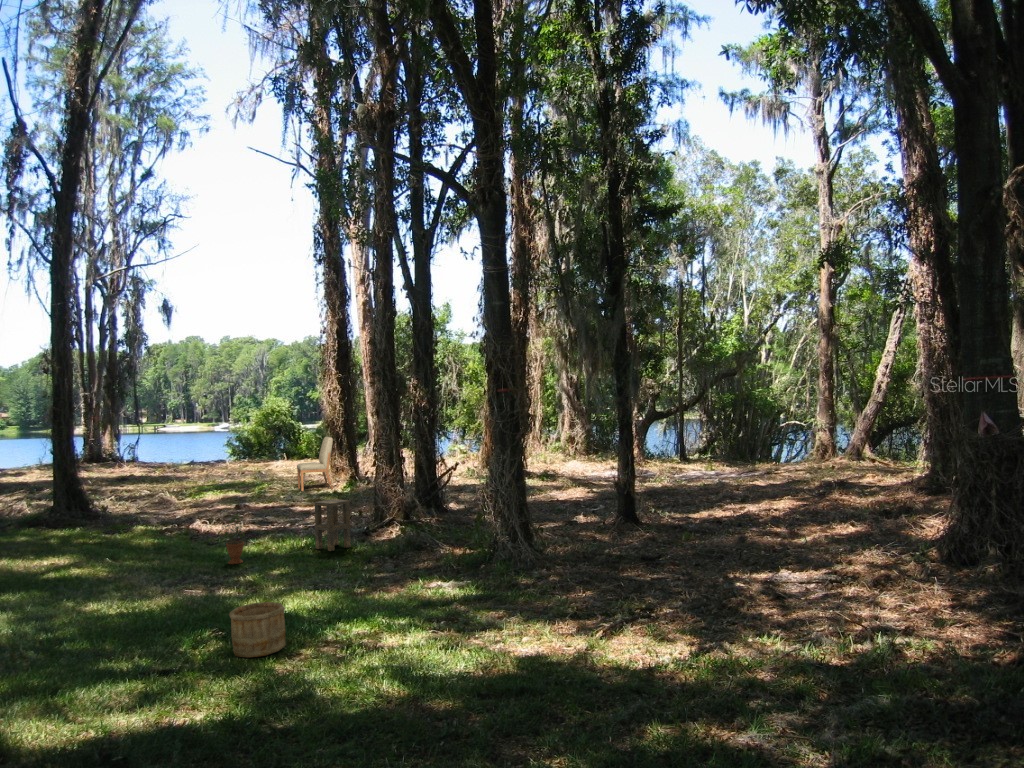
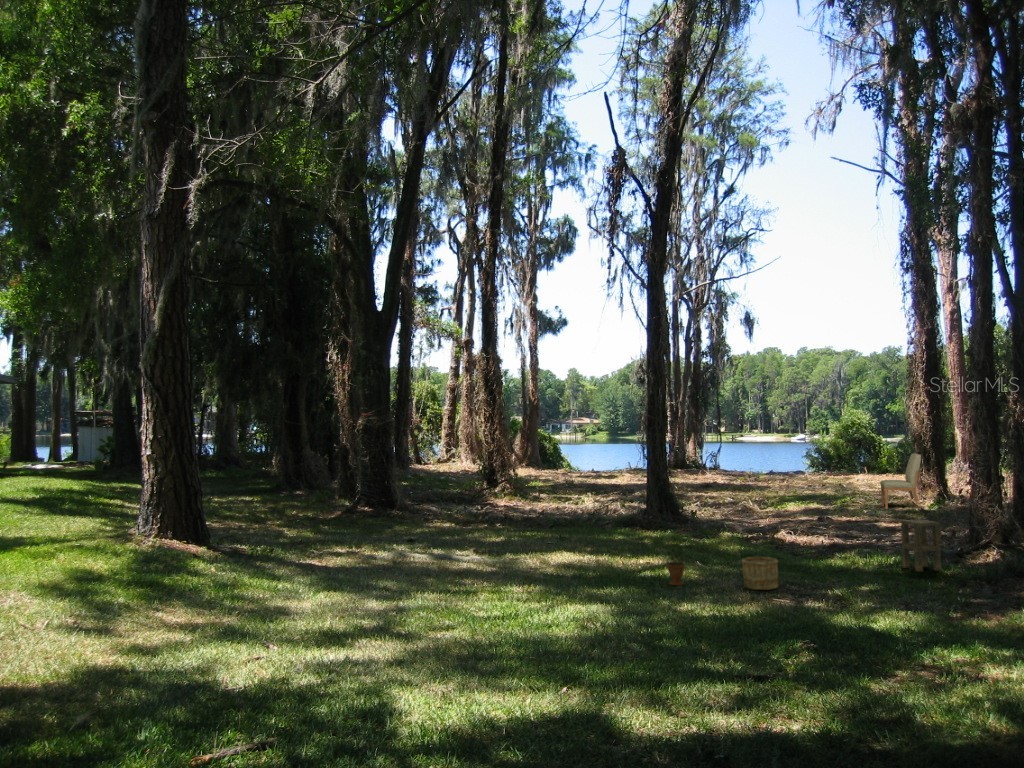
potted plant: present [222,514,245,564] -> present [664,535,685,586]
wooden bucket: present [229,602,286,658] -> present [741,556,778,590]

